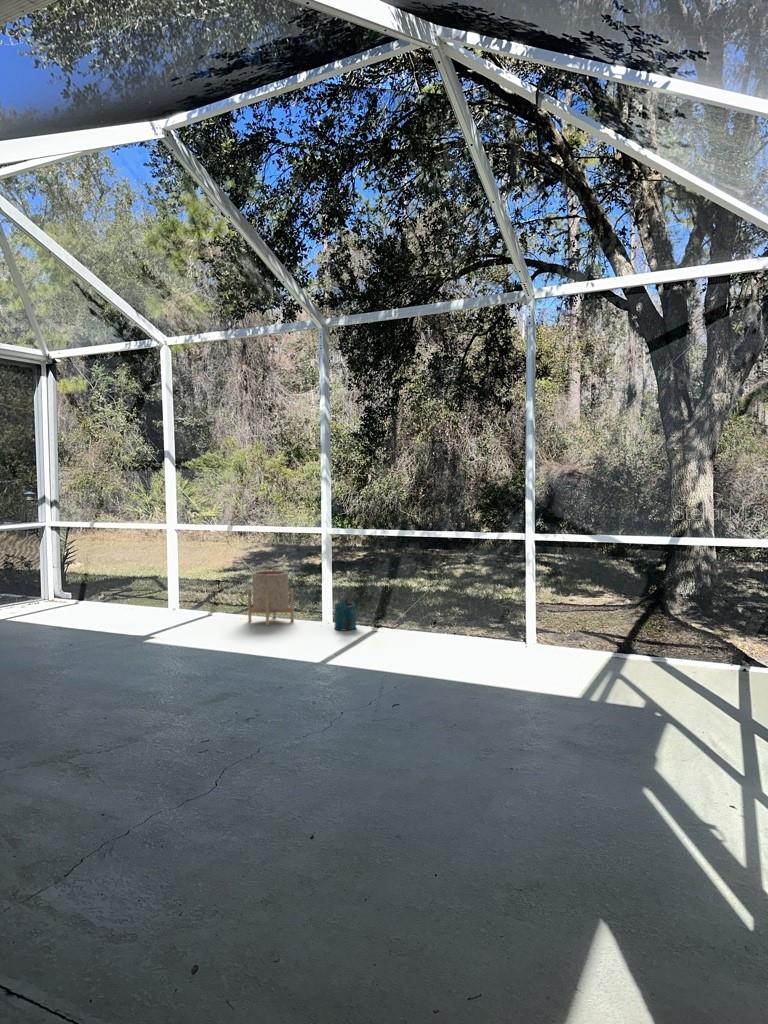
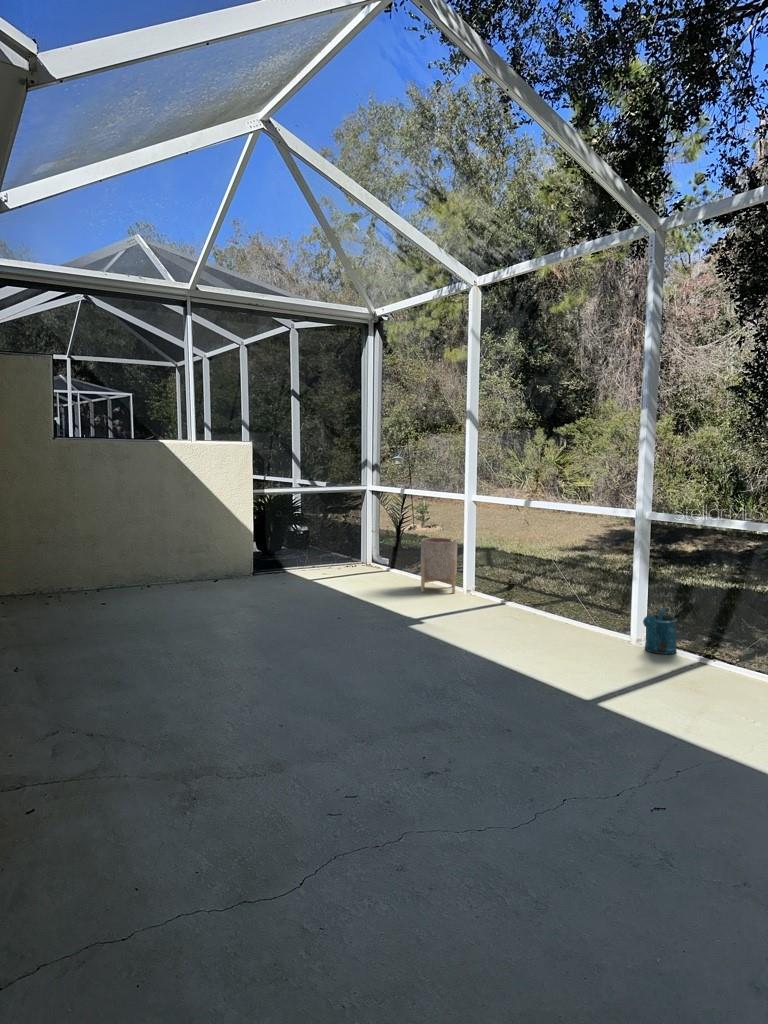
planter: present [248,570,294,626] -> present [421,538,457,593]

